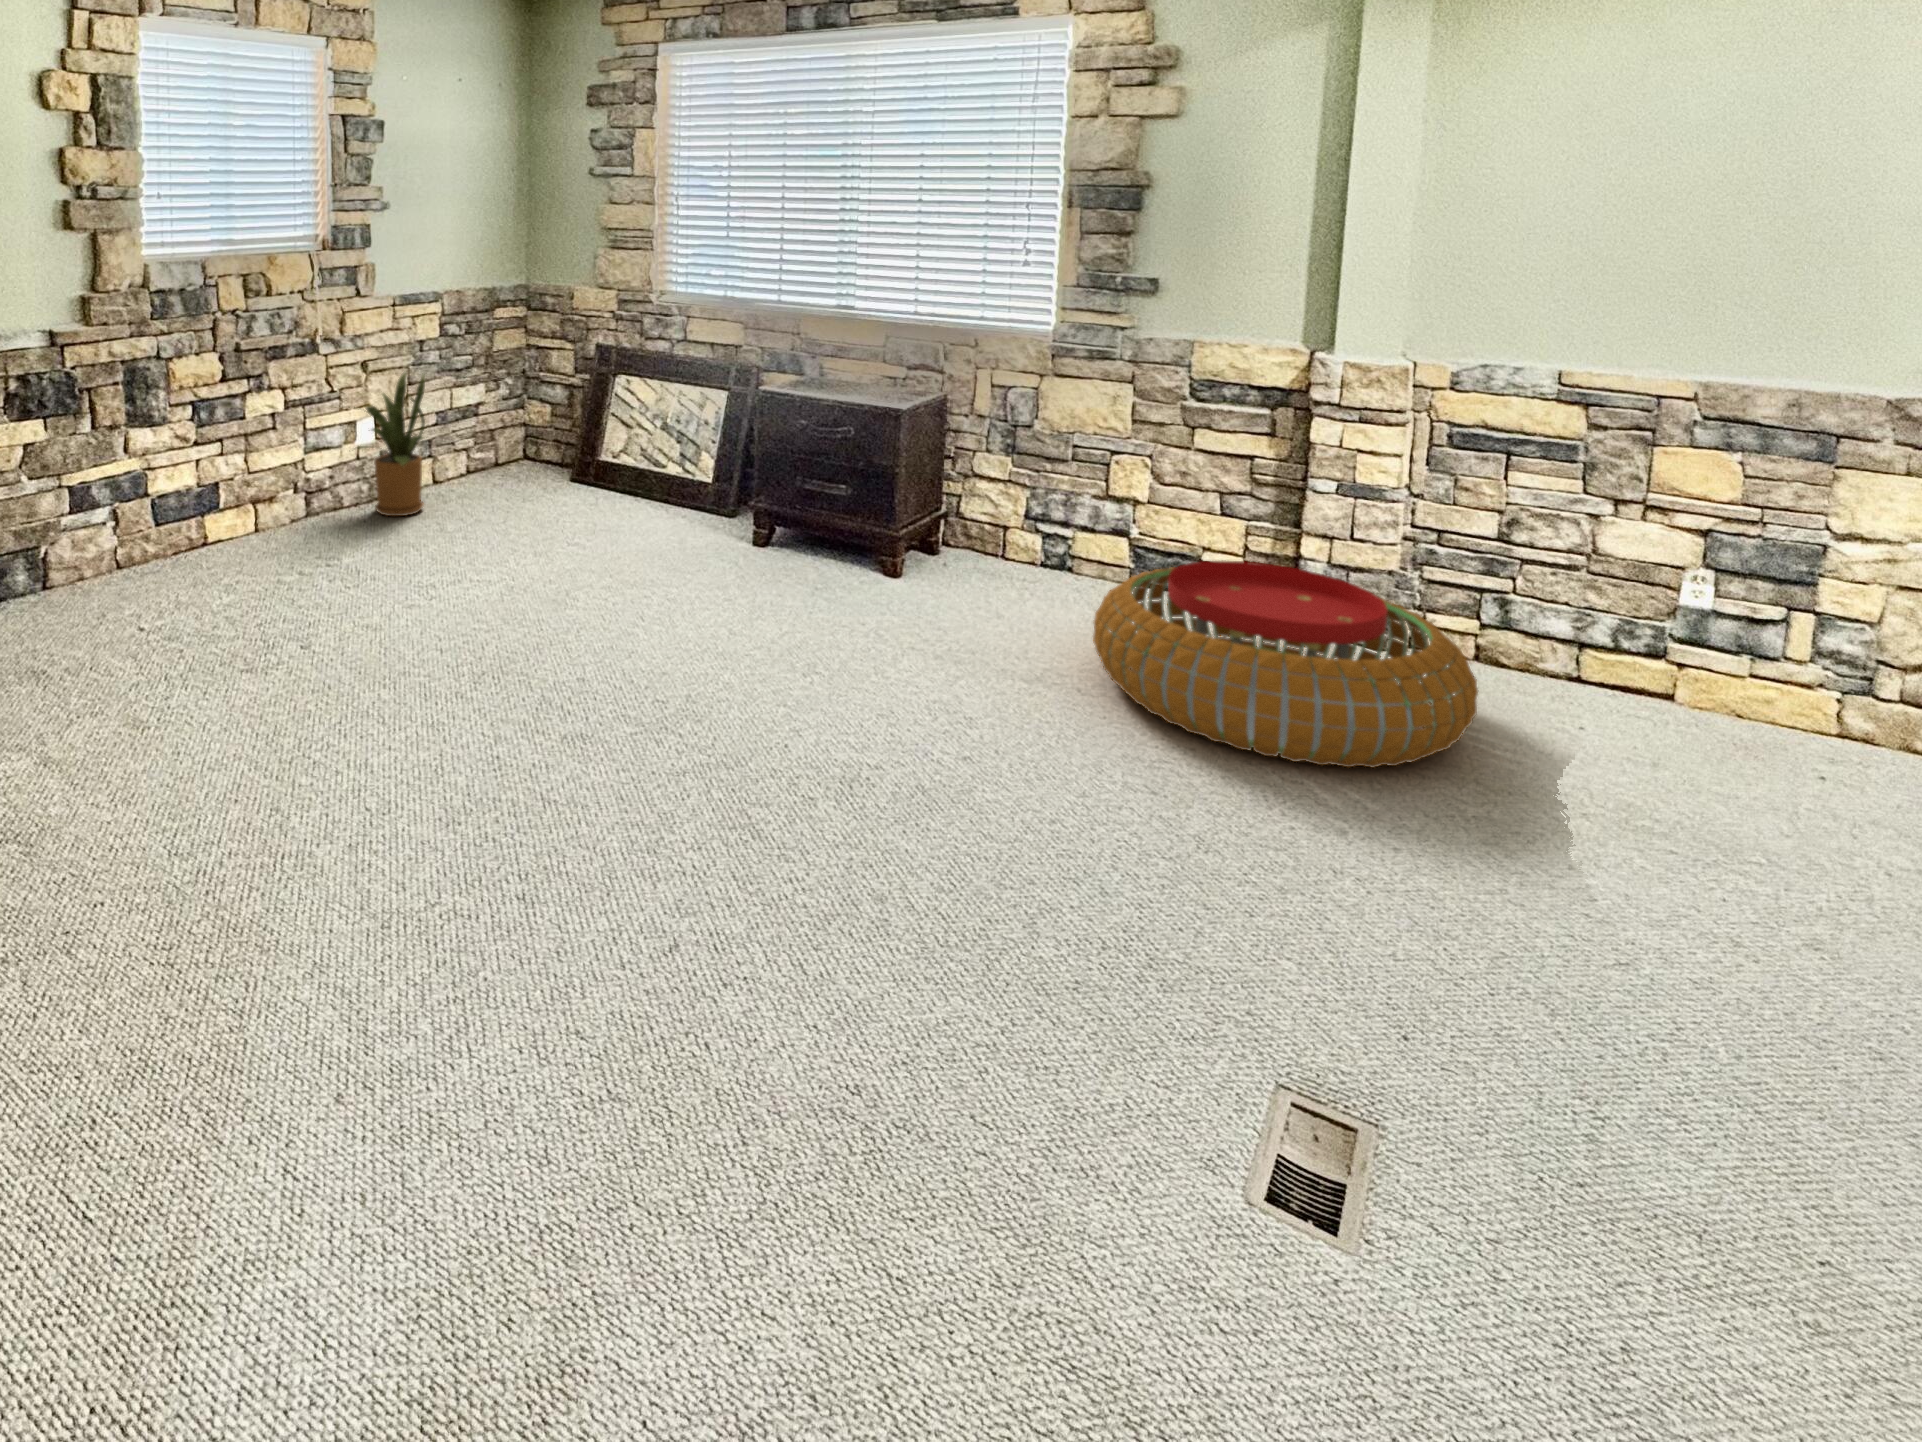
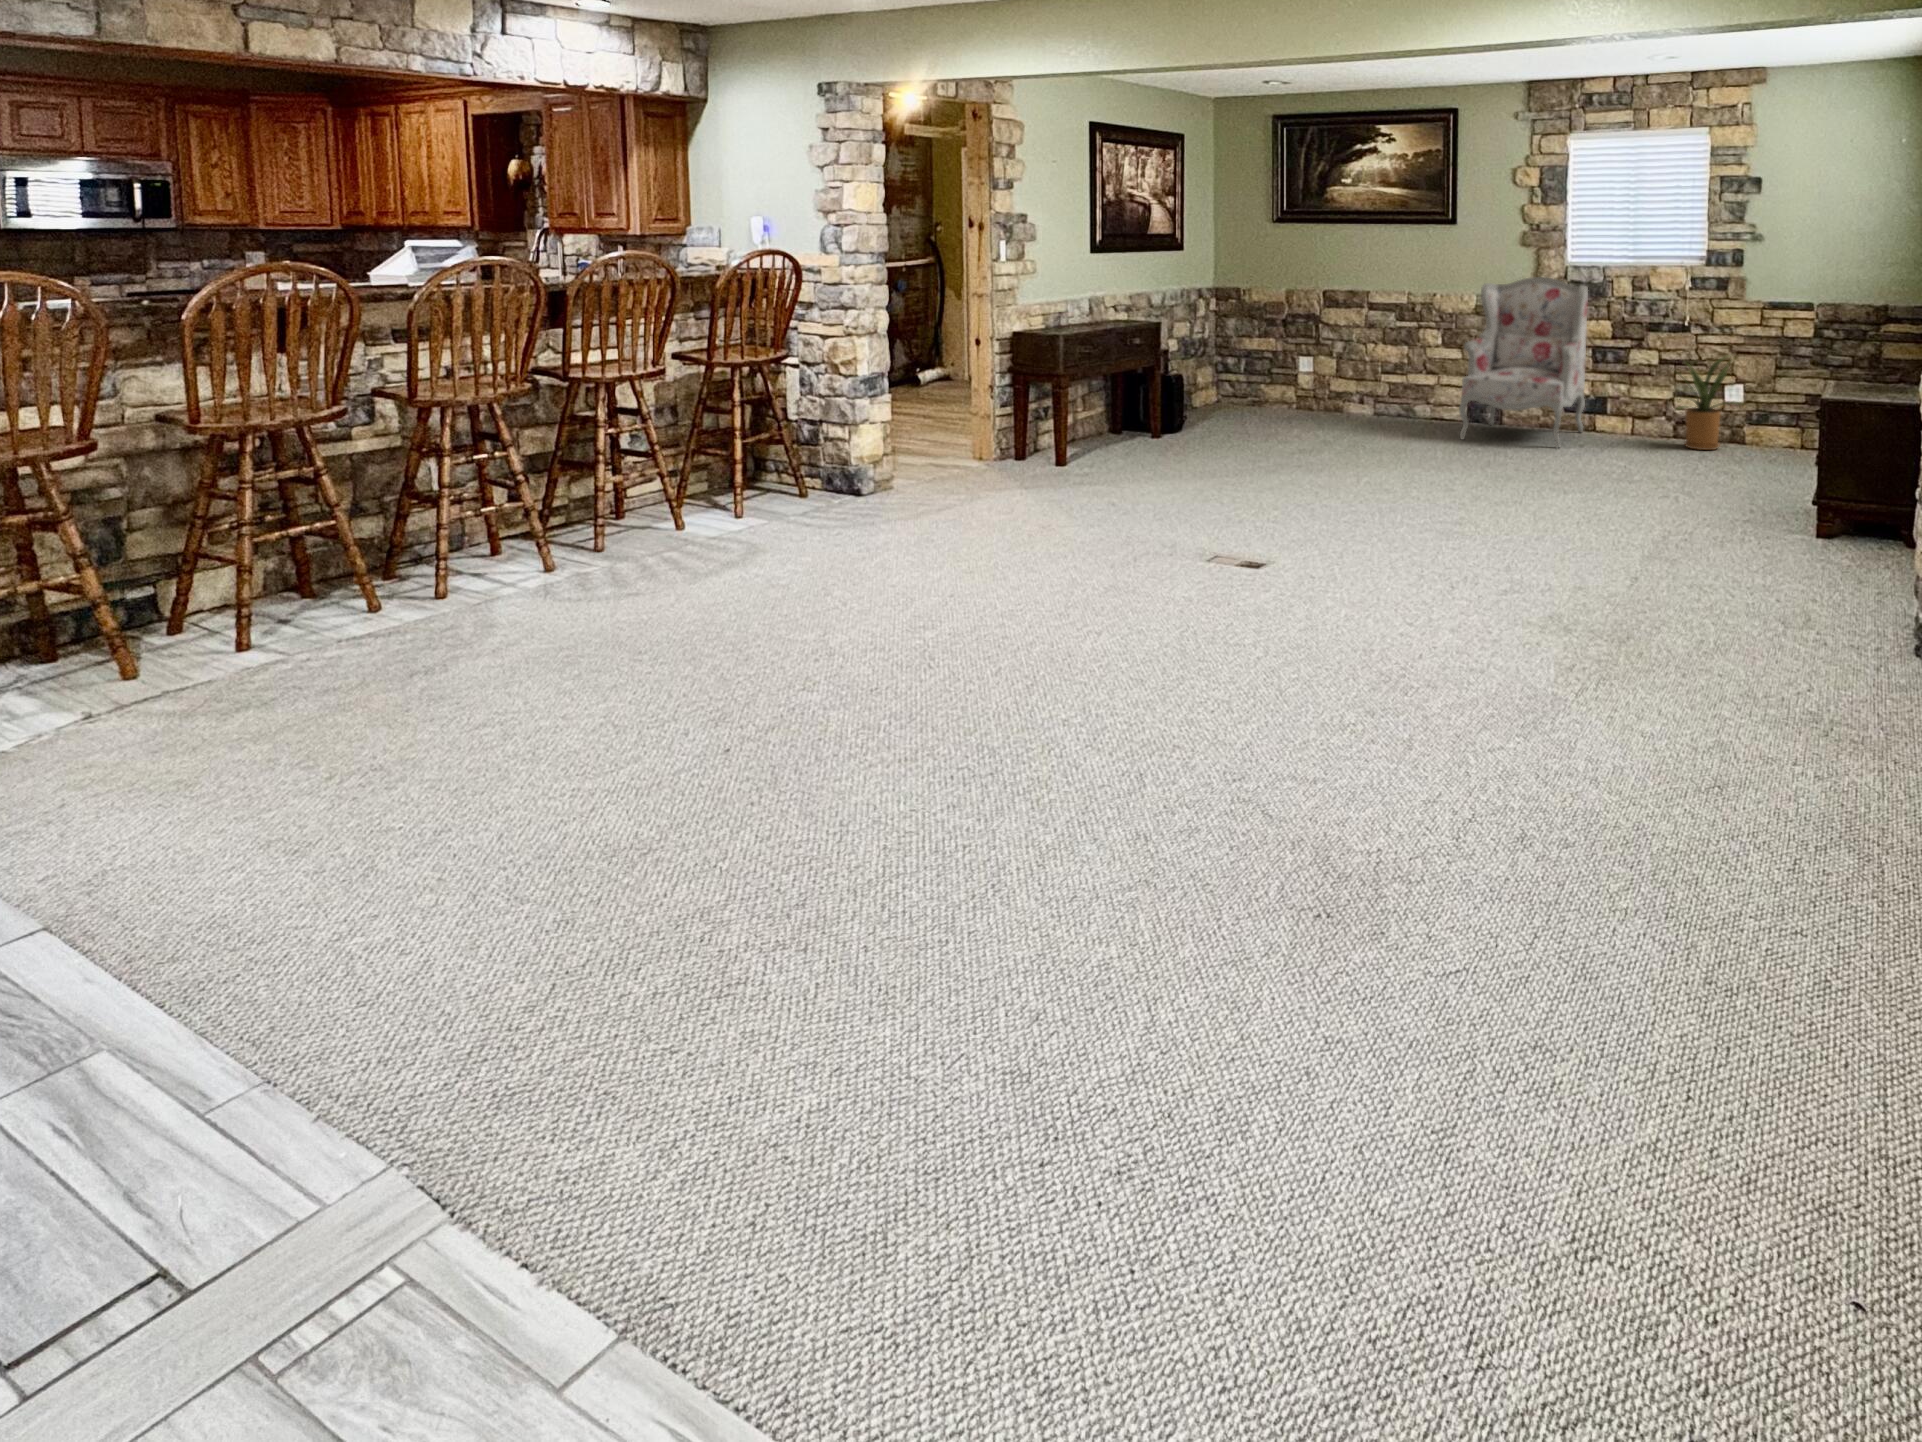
armchair: none [26,288,319,636] -> present [1459,277,1588,448]
pouf: present [1093,560,1478,768] -> none [1513,496,1728,609]

